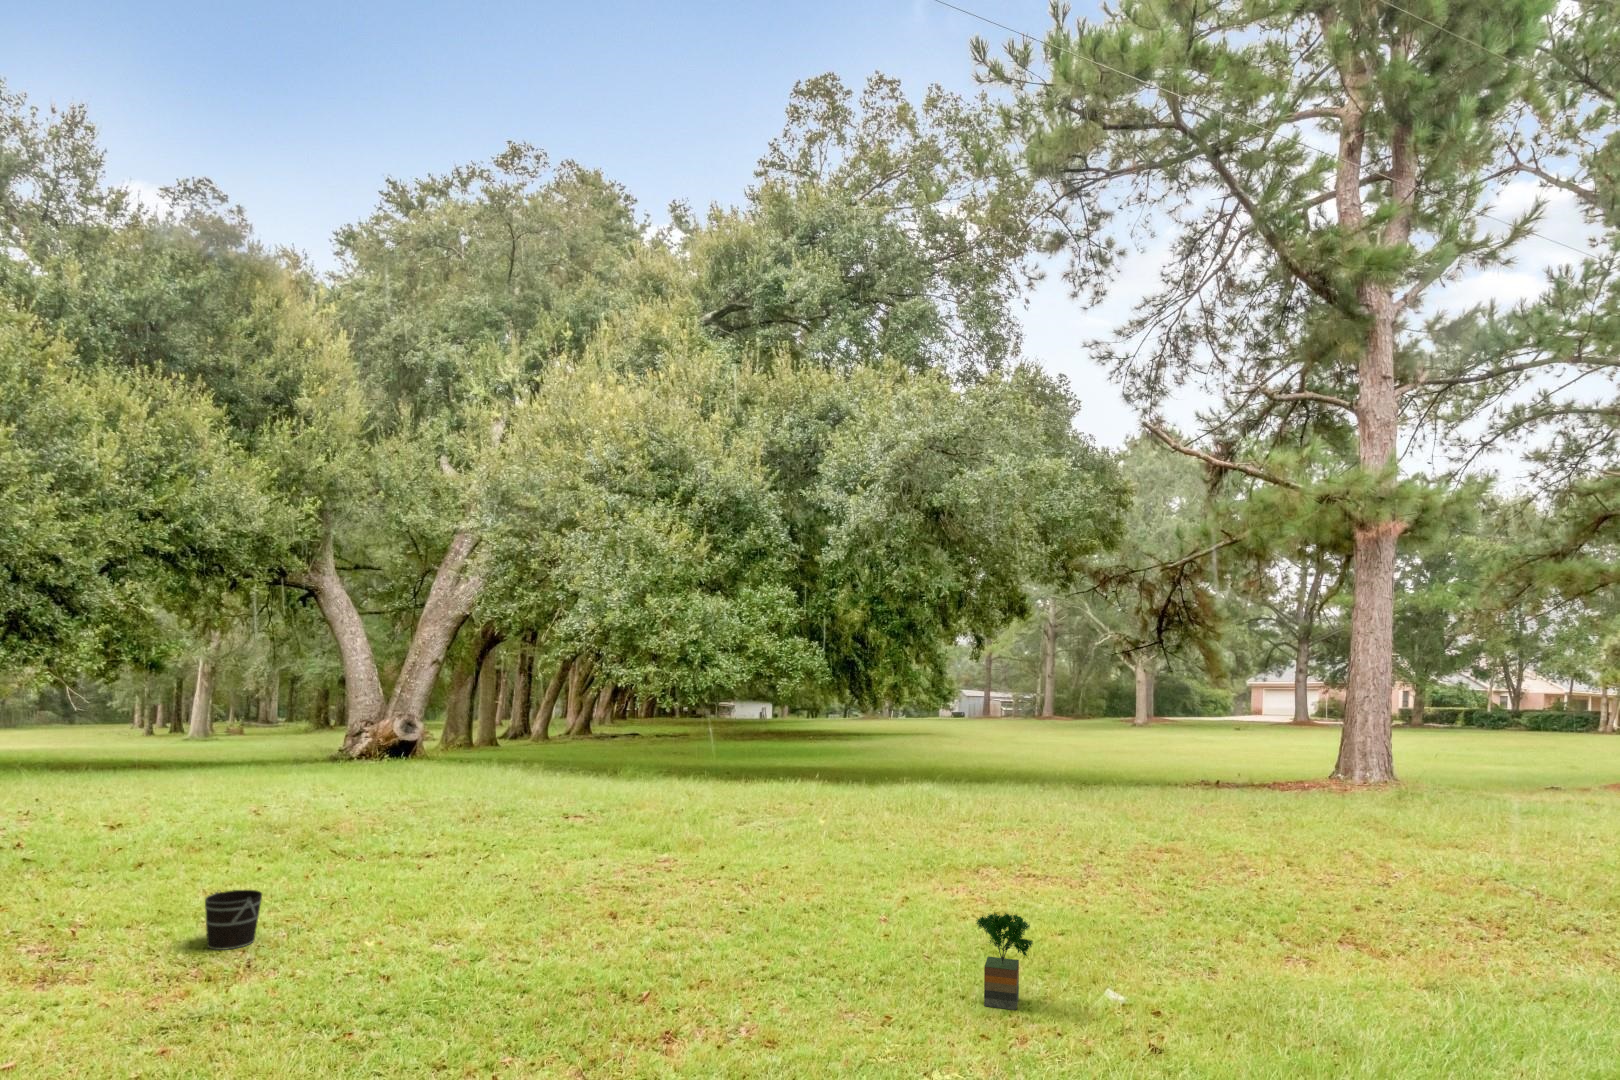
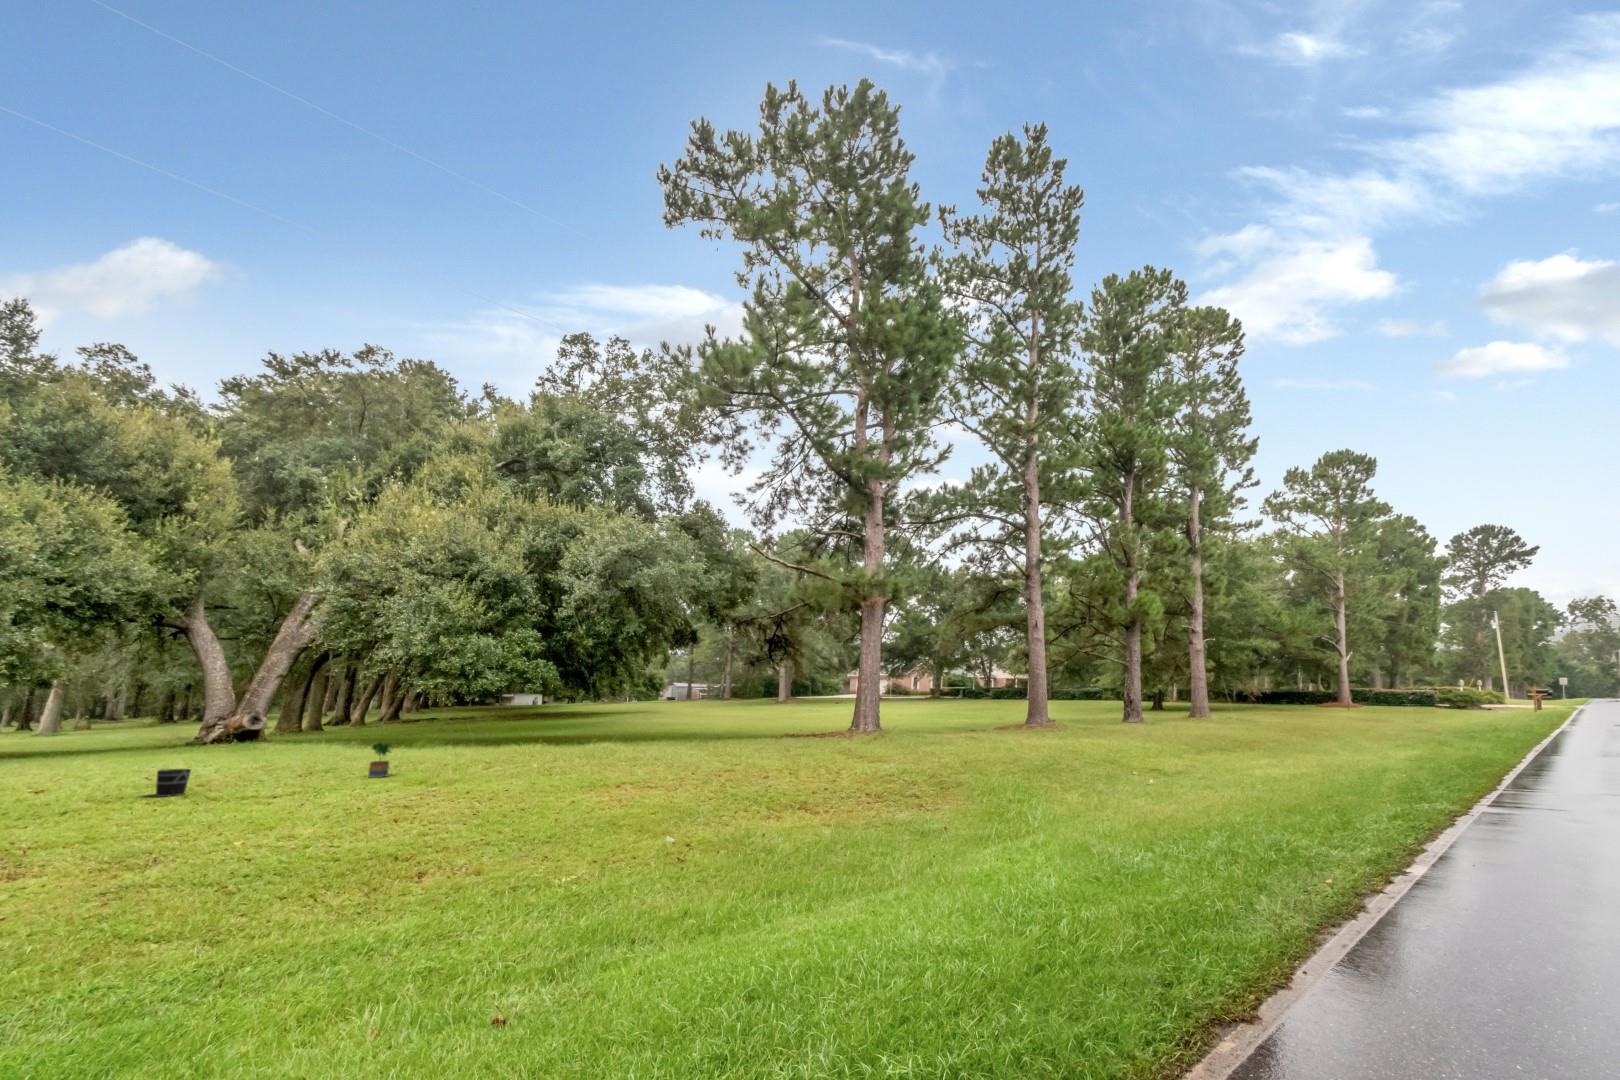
potted tree: present [976,912,1033,1010] -> present [369,743,392,778]

